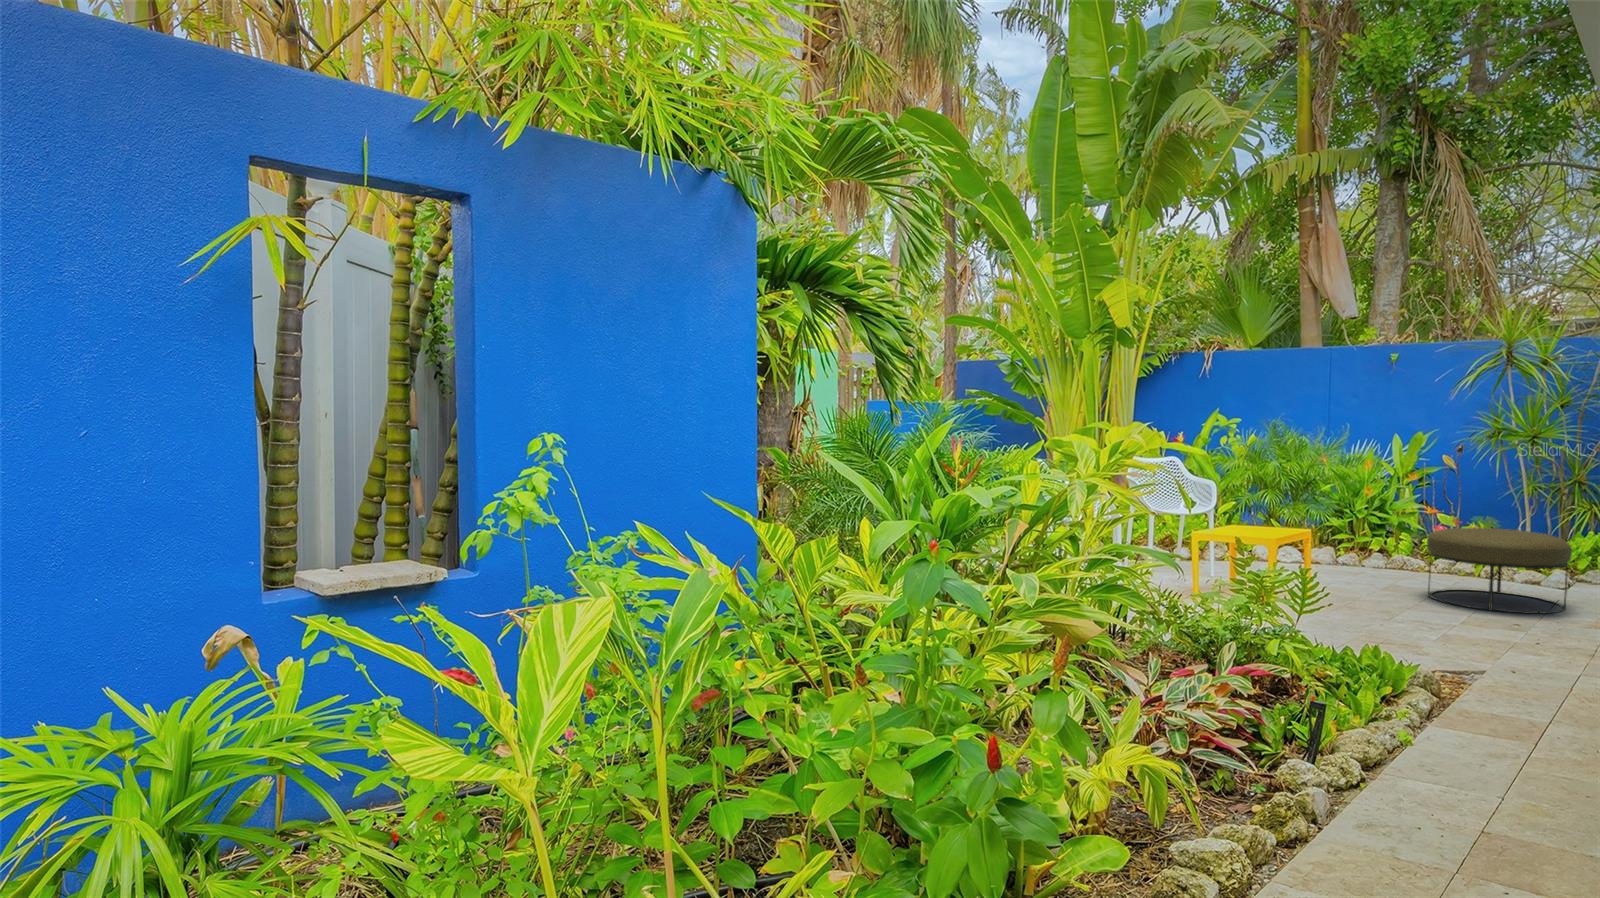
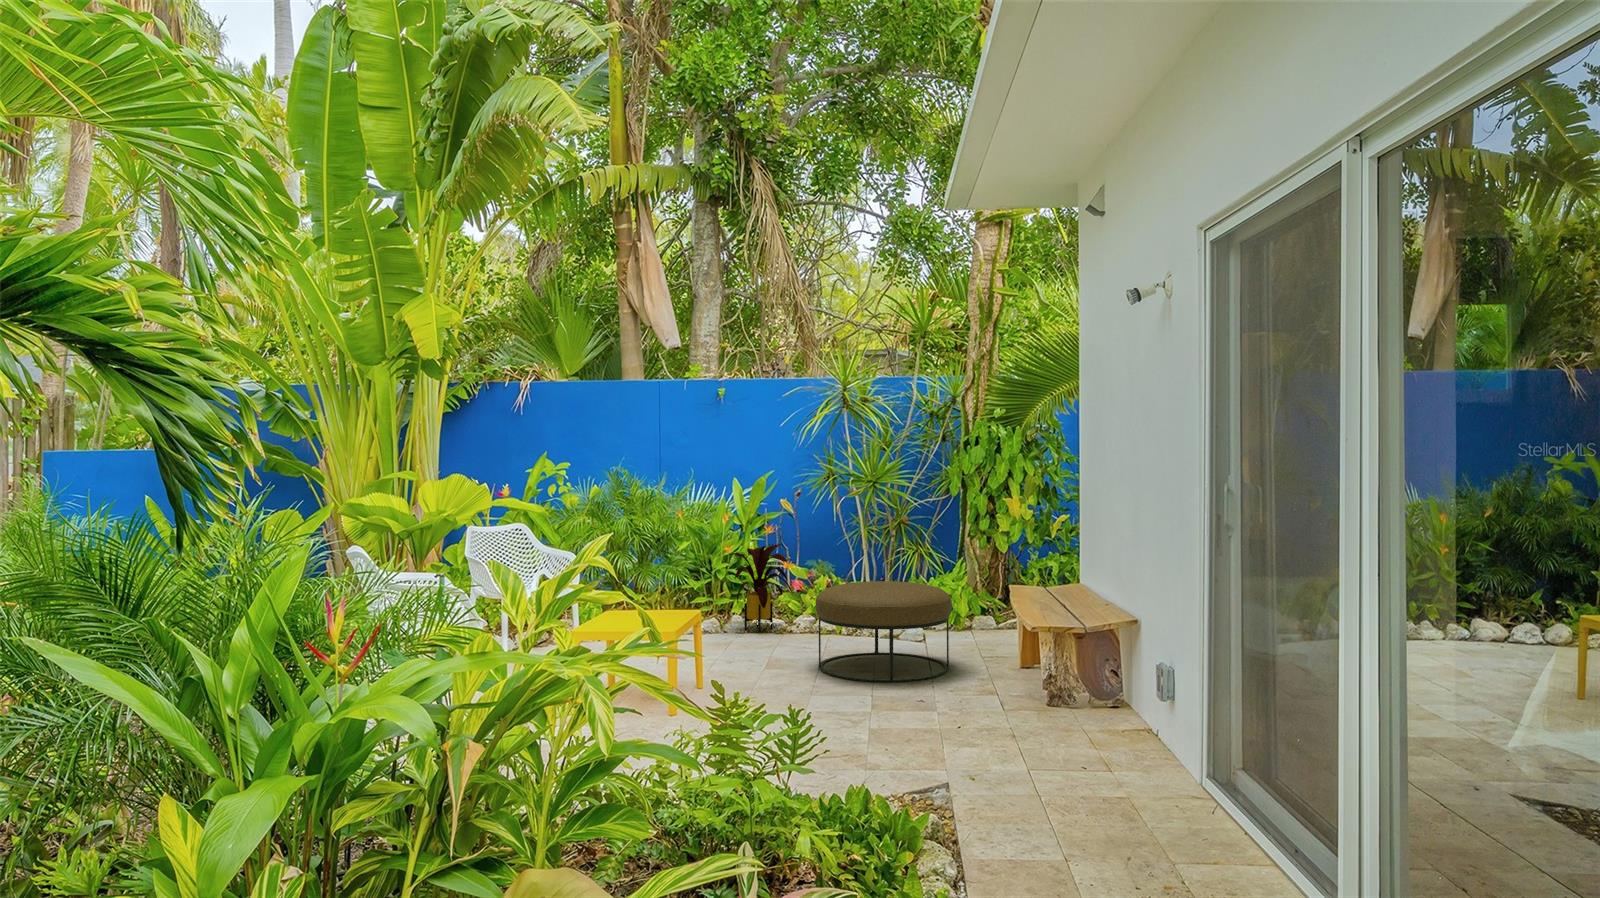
house plant: none [1362,493,1432,567] -> present [723,544,793,632]

